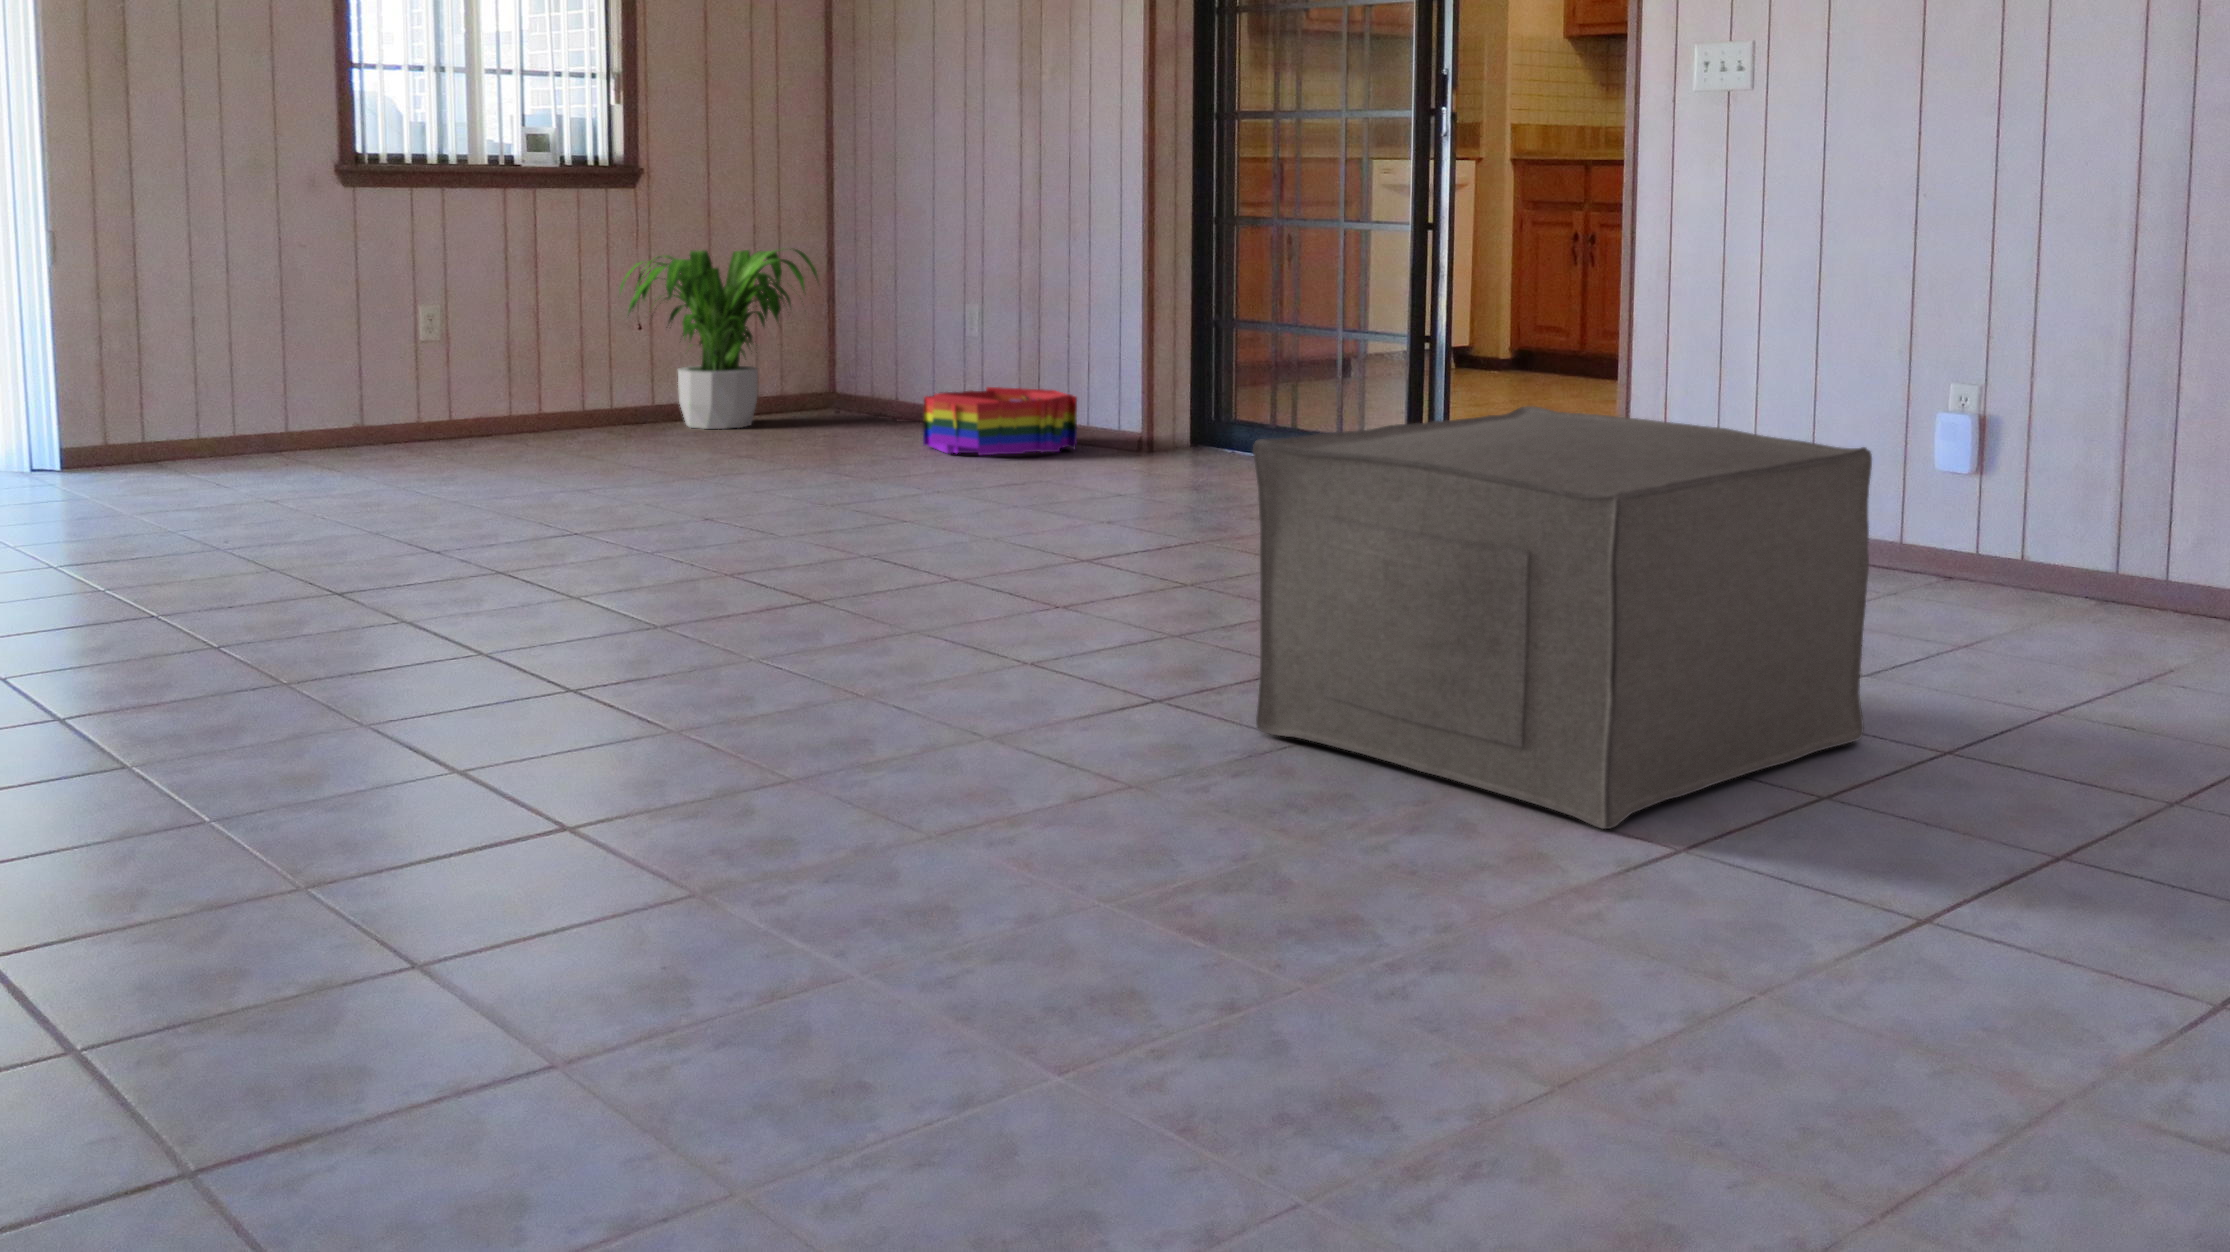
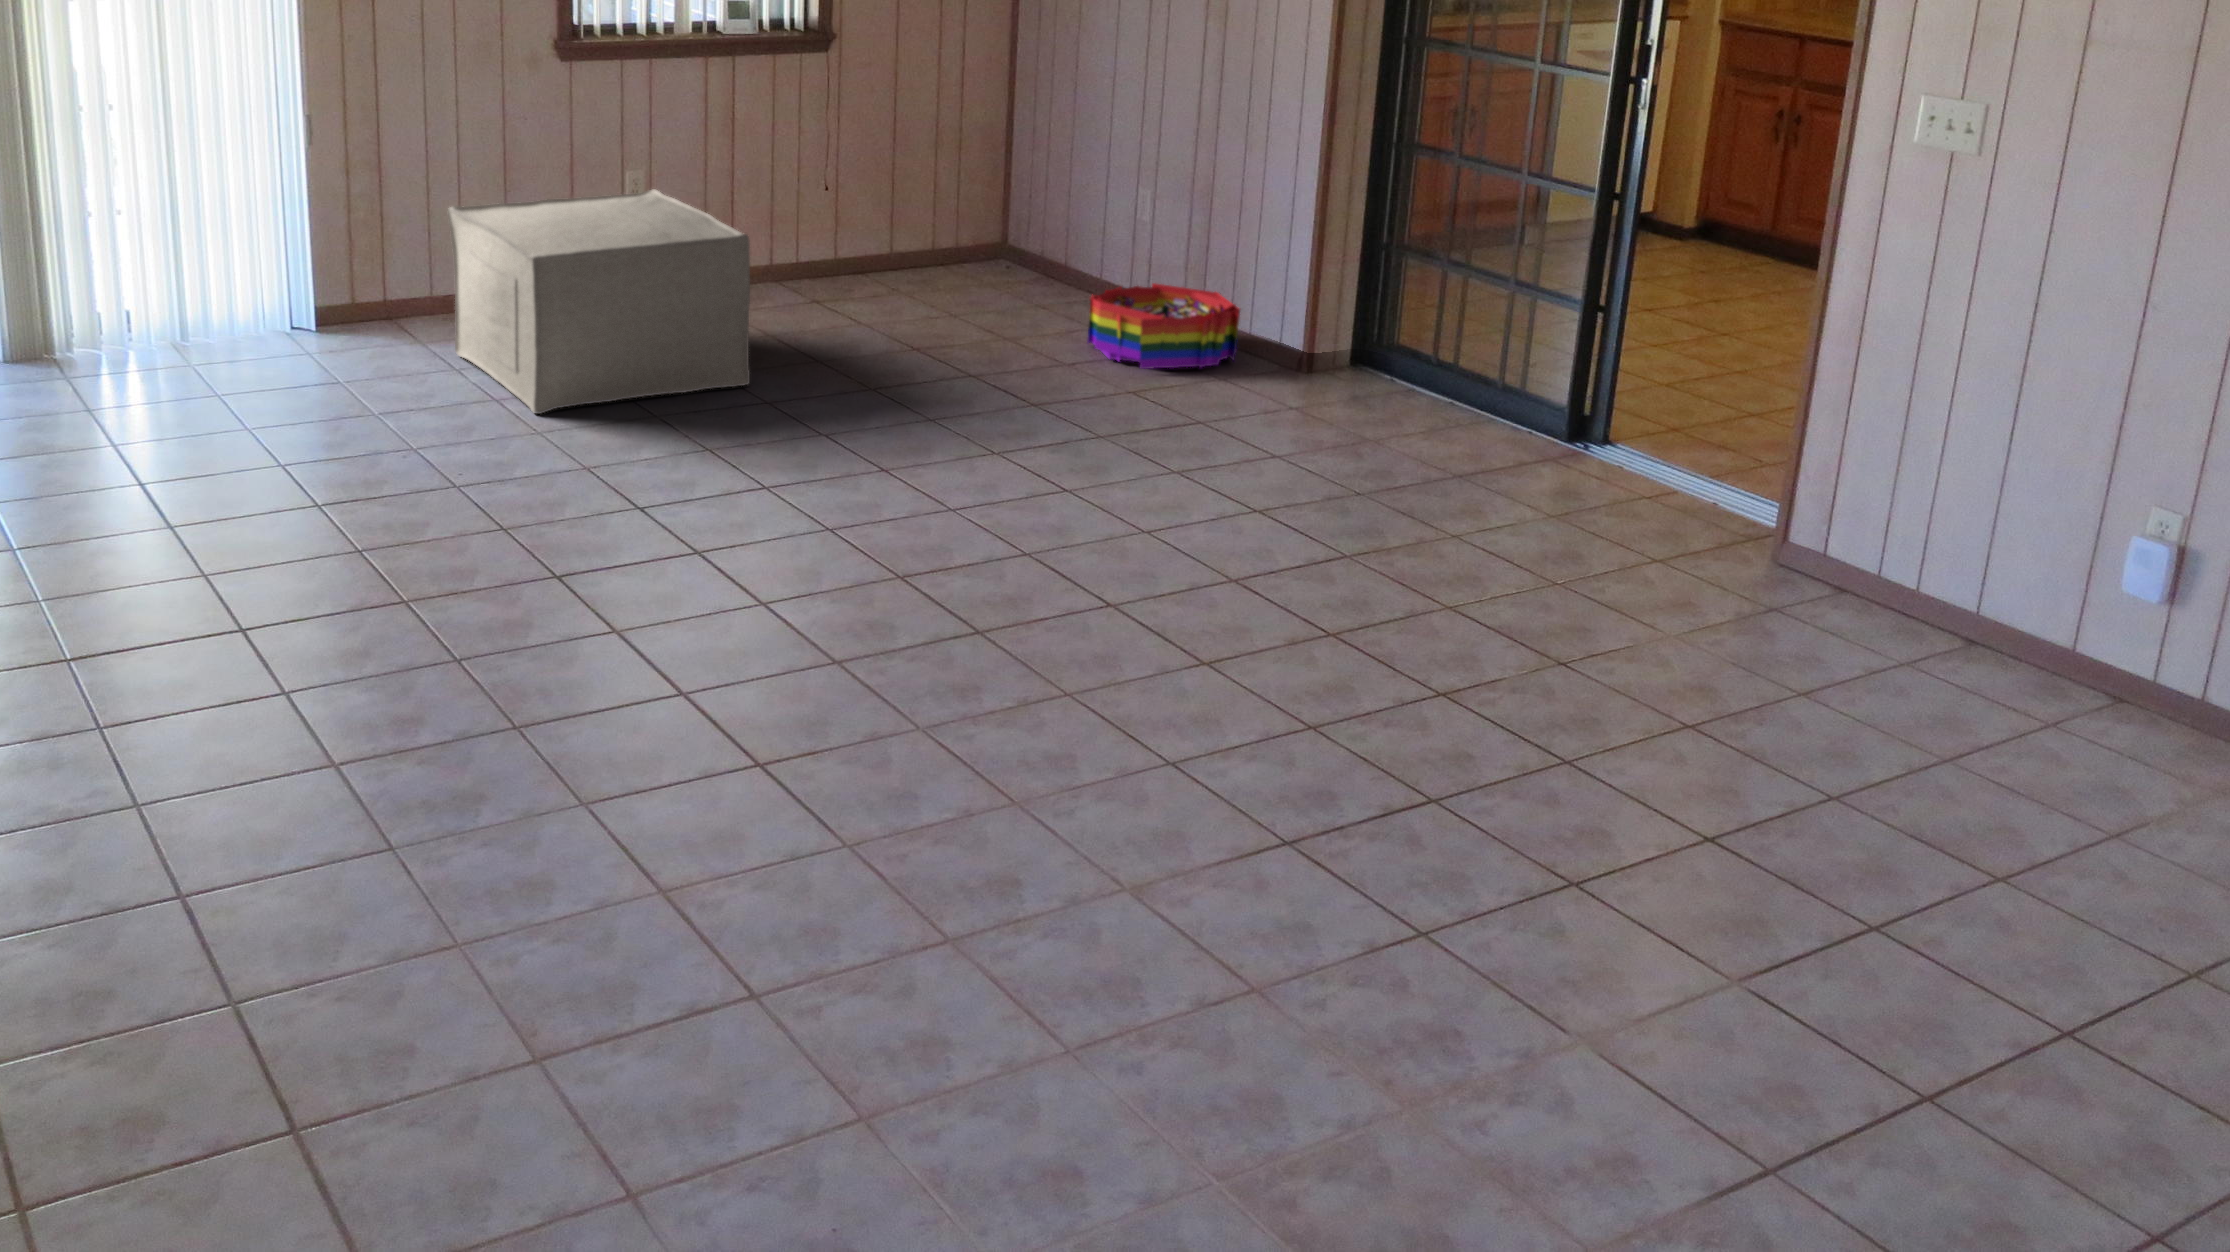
potted plant: present [620,248,817,429] -> none [807,110,998,293]
ottoman: present [1253,406,1872,829] -> present [448,189,750,414]

